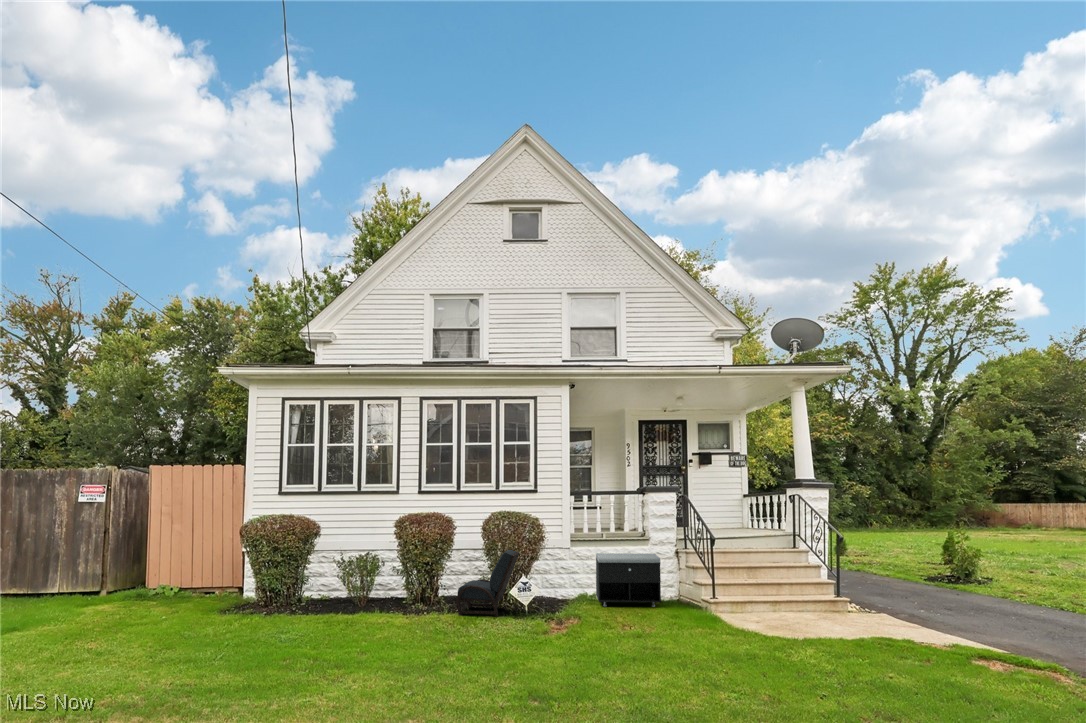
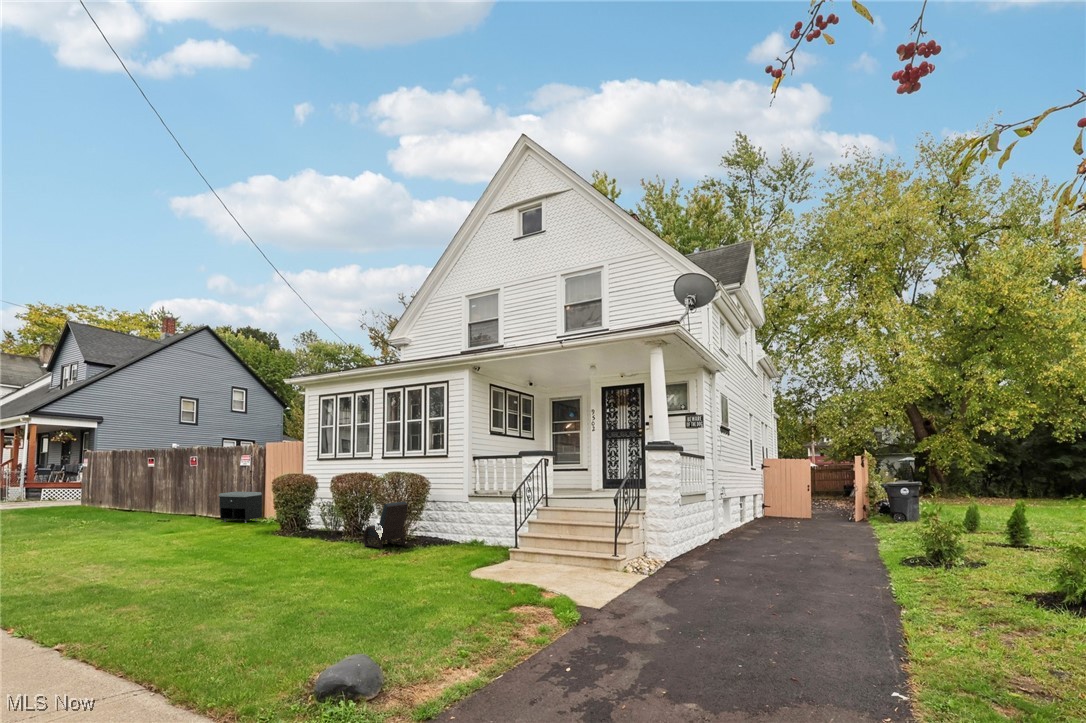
storage bench: present [596,553,661,607] -> present [219,492,262,523]

